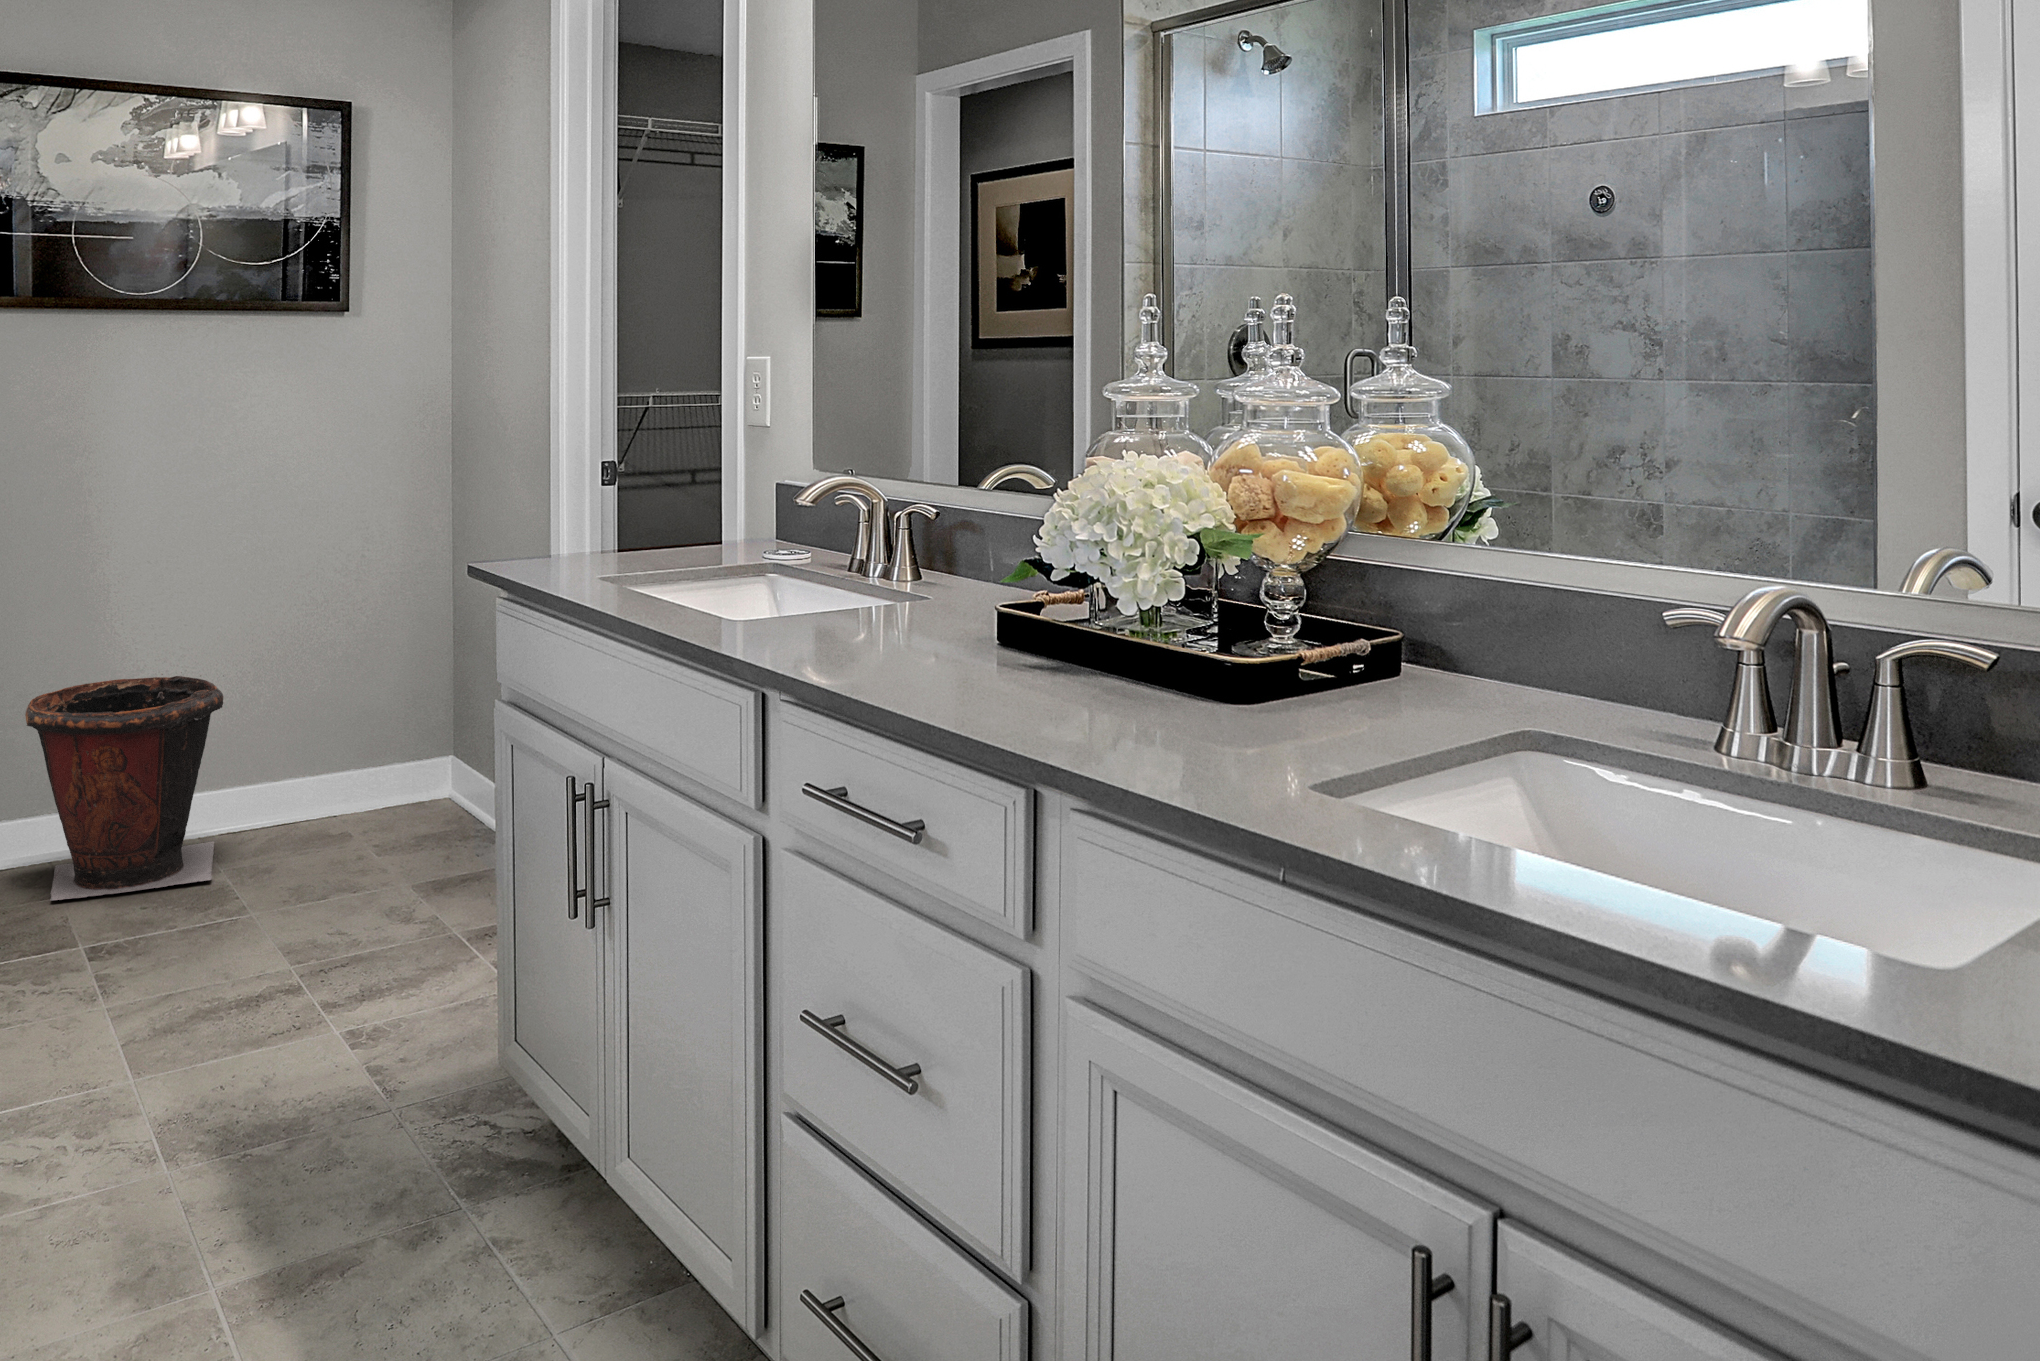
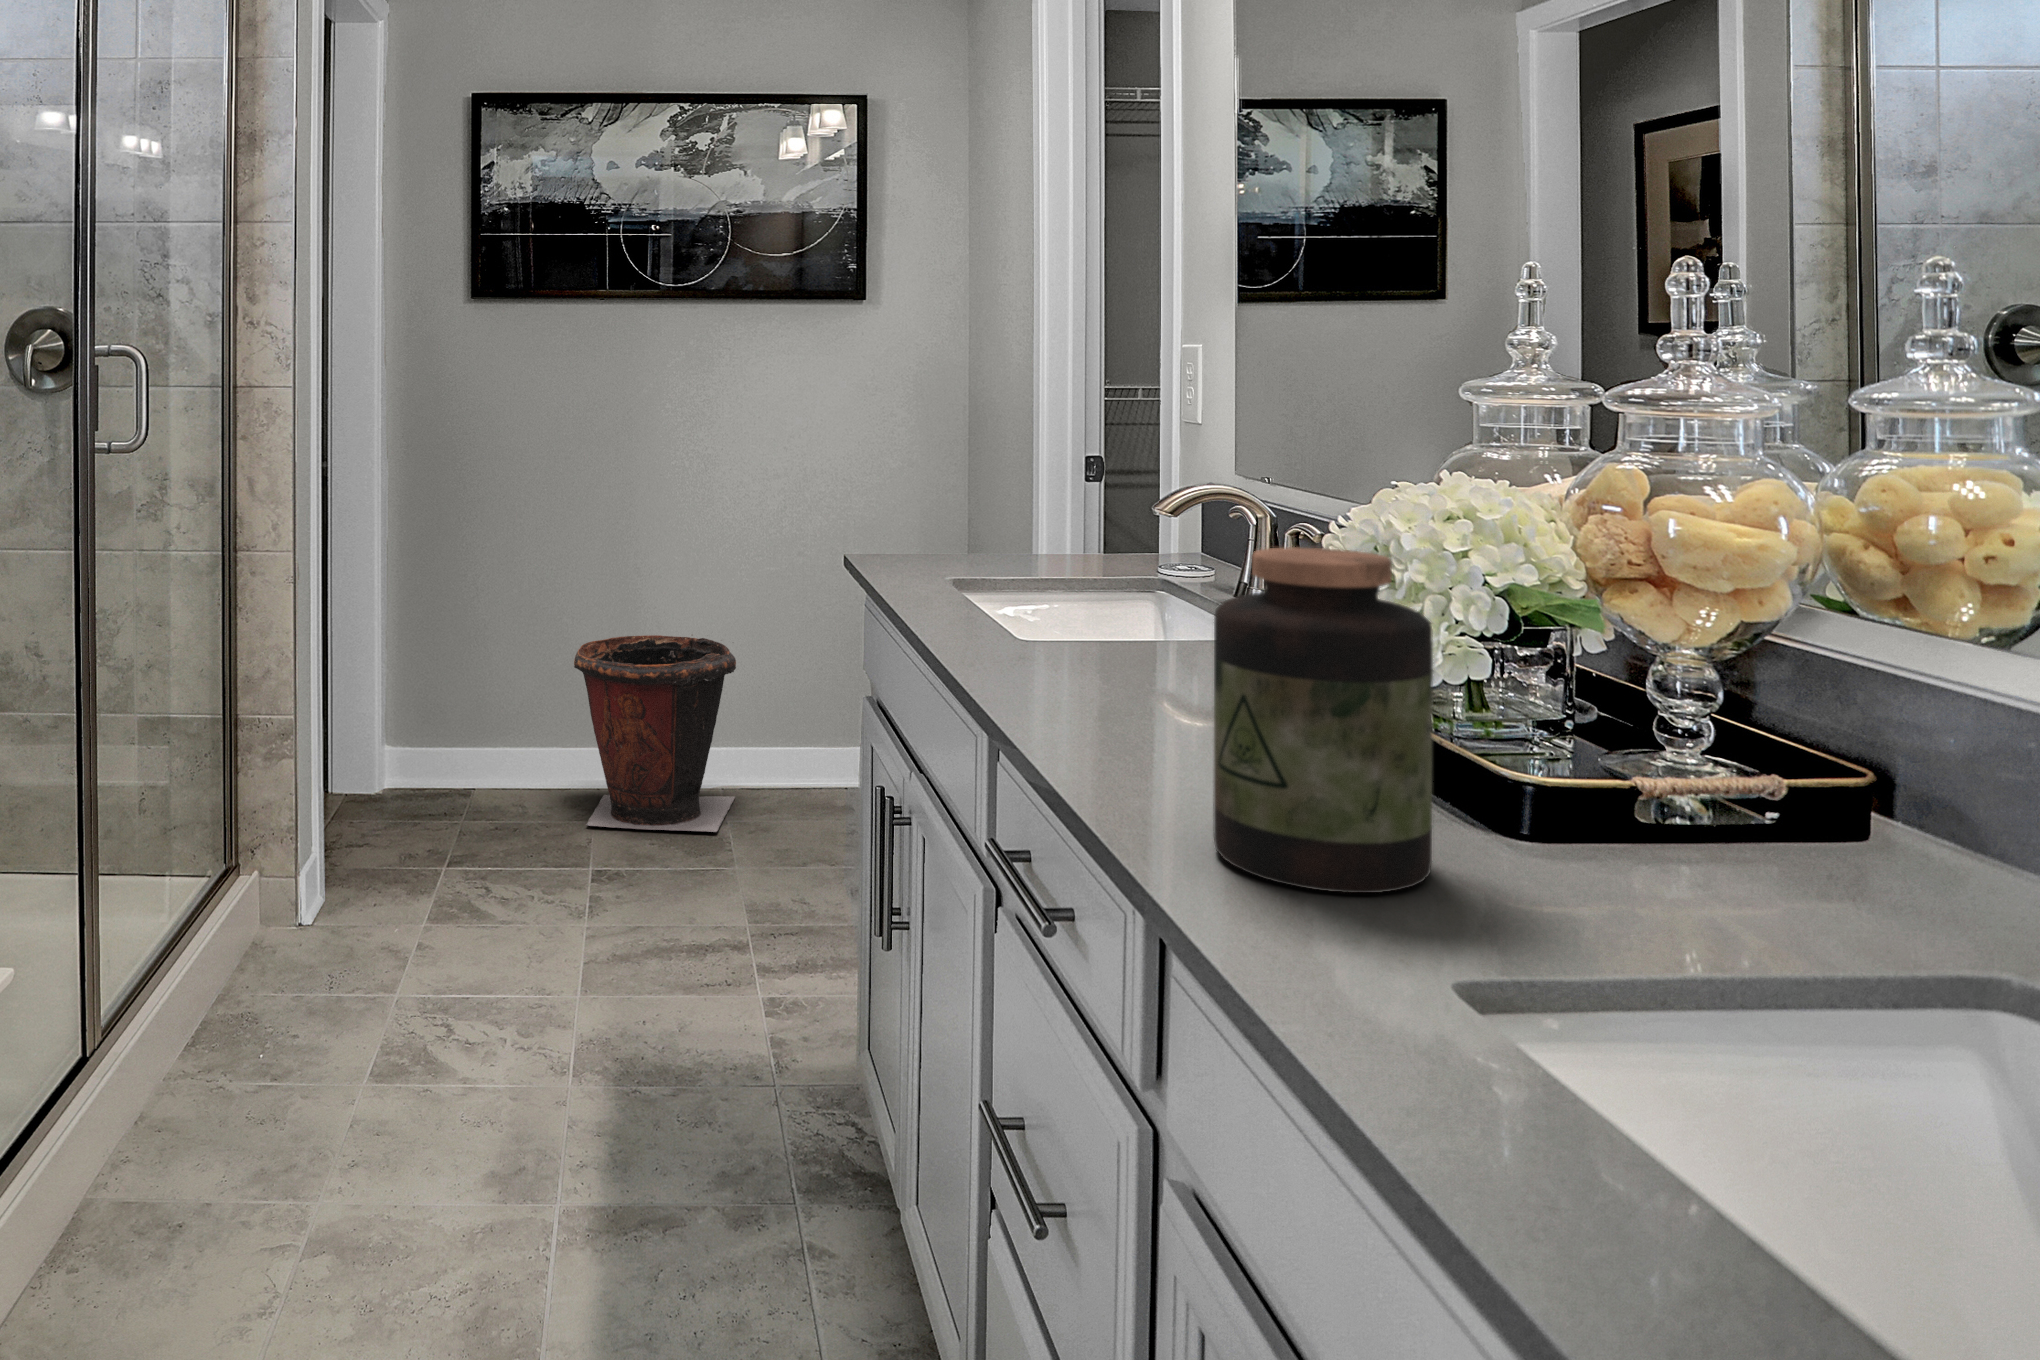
jar: none [1083,508,1236,759] -> present [1213,547,1433,893]

